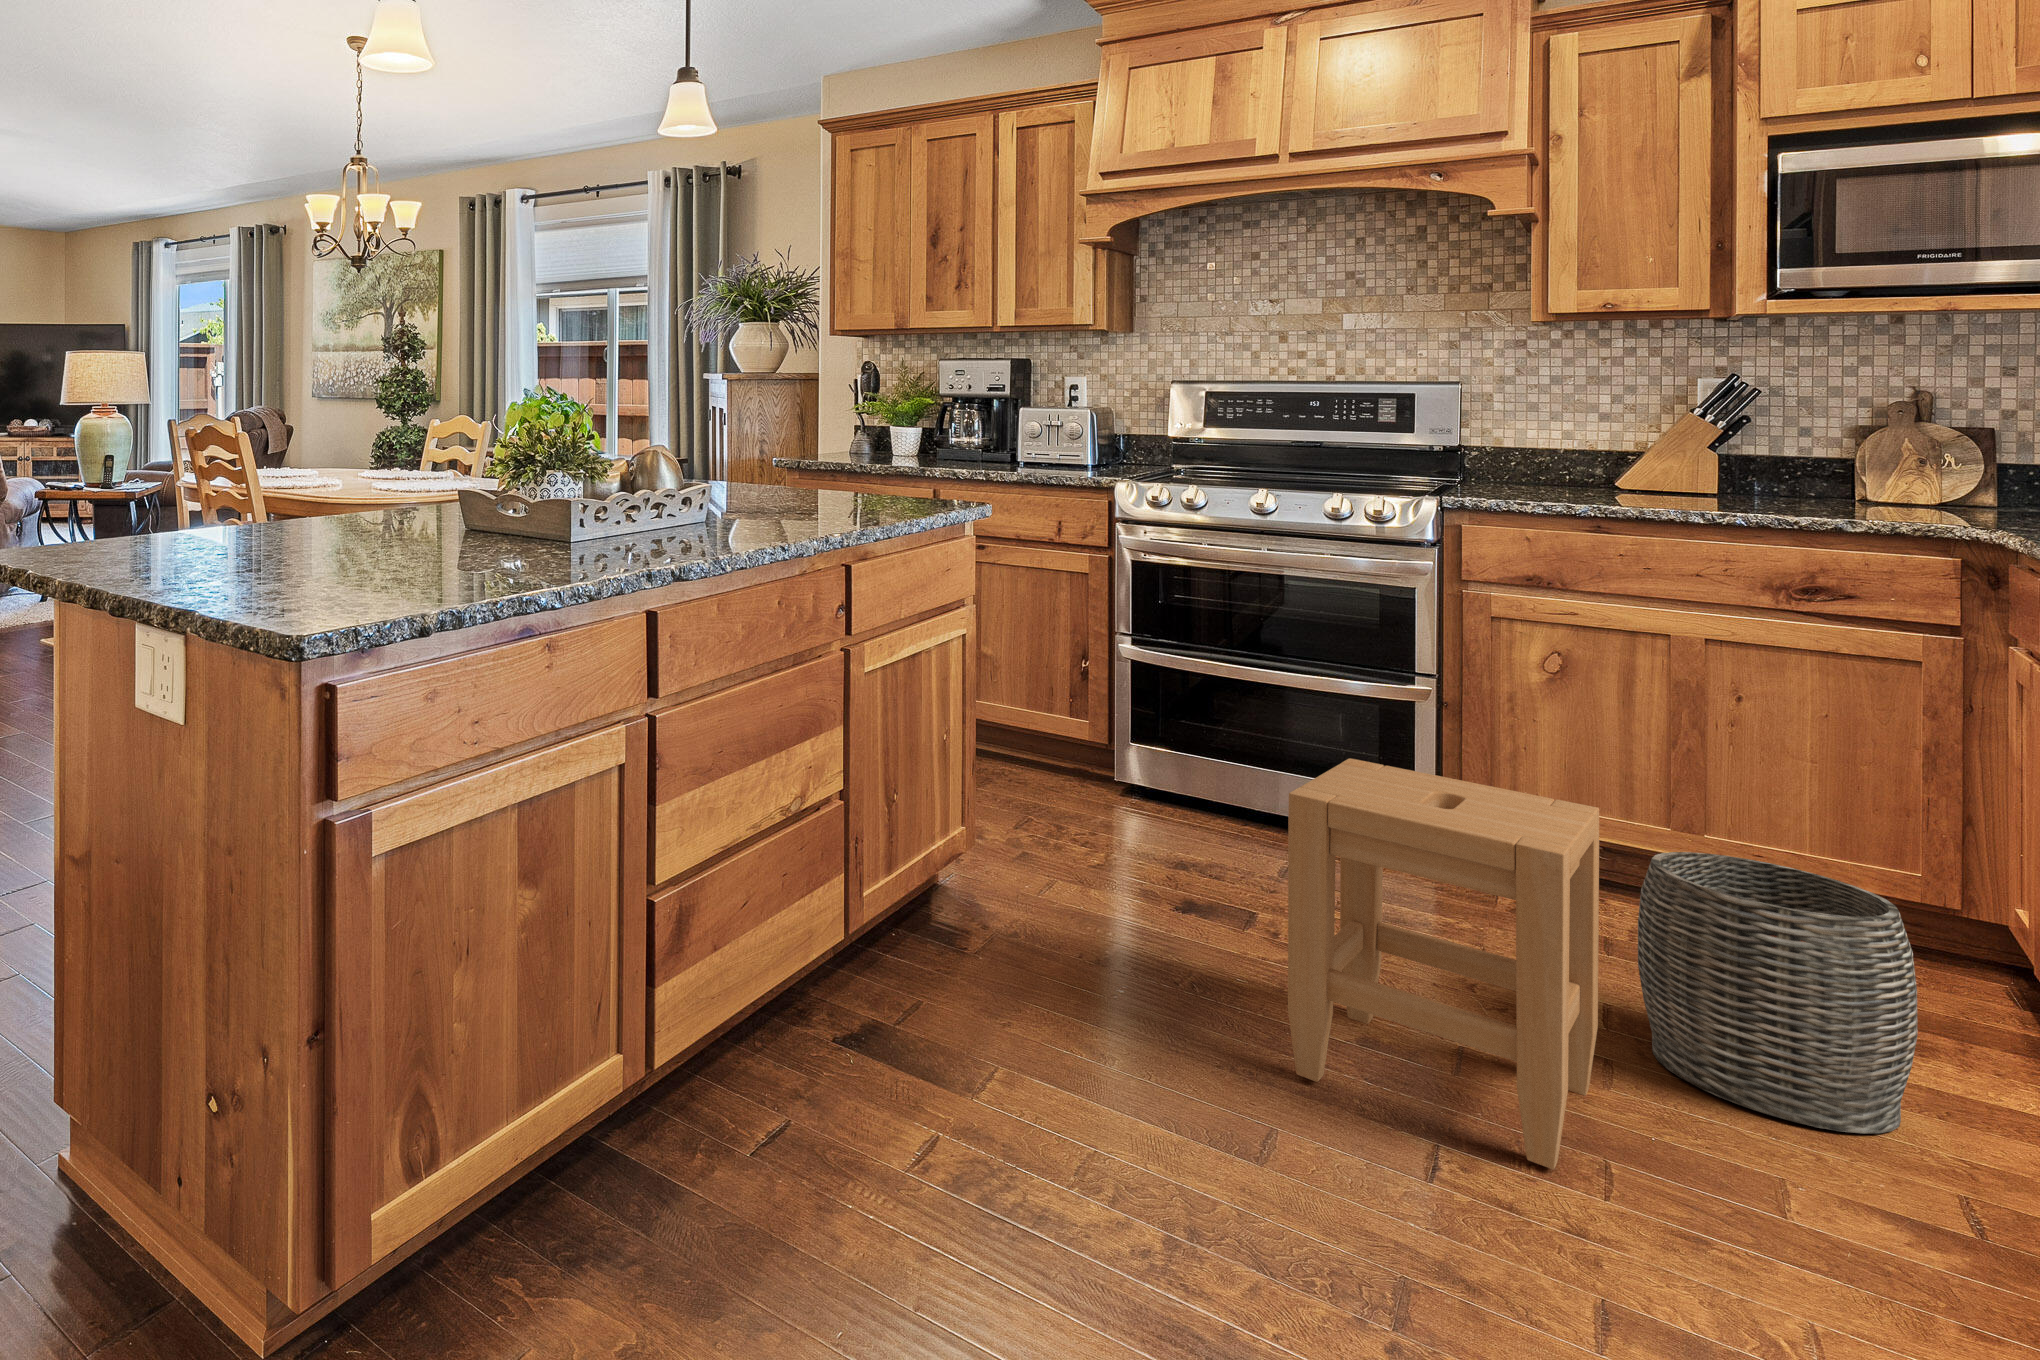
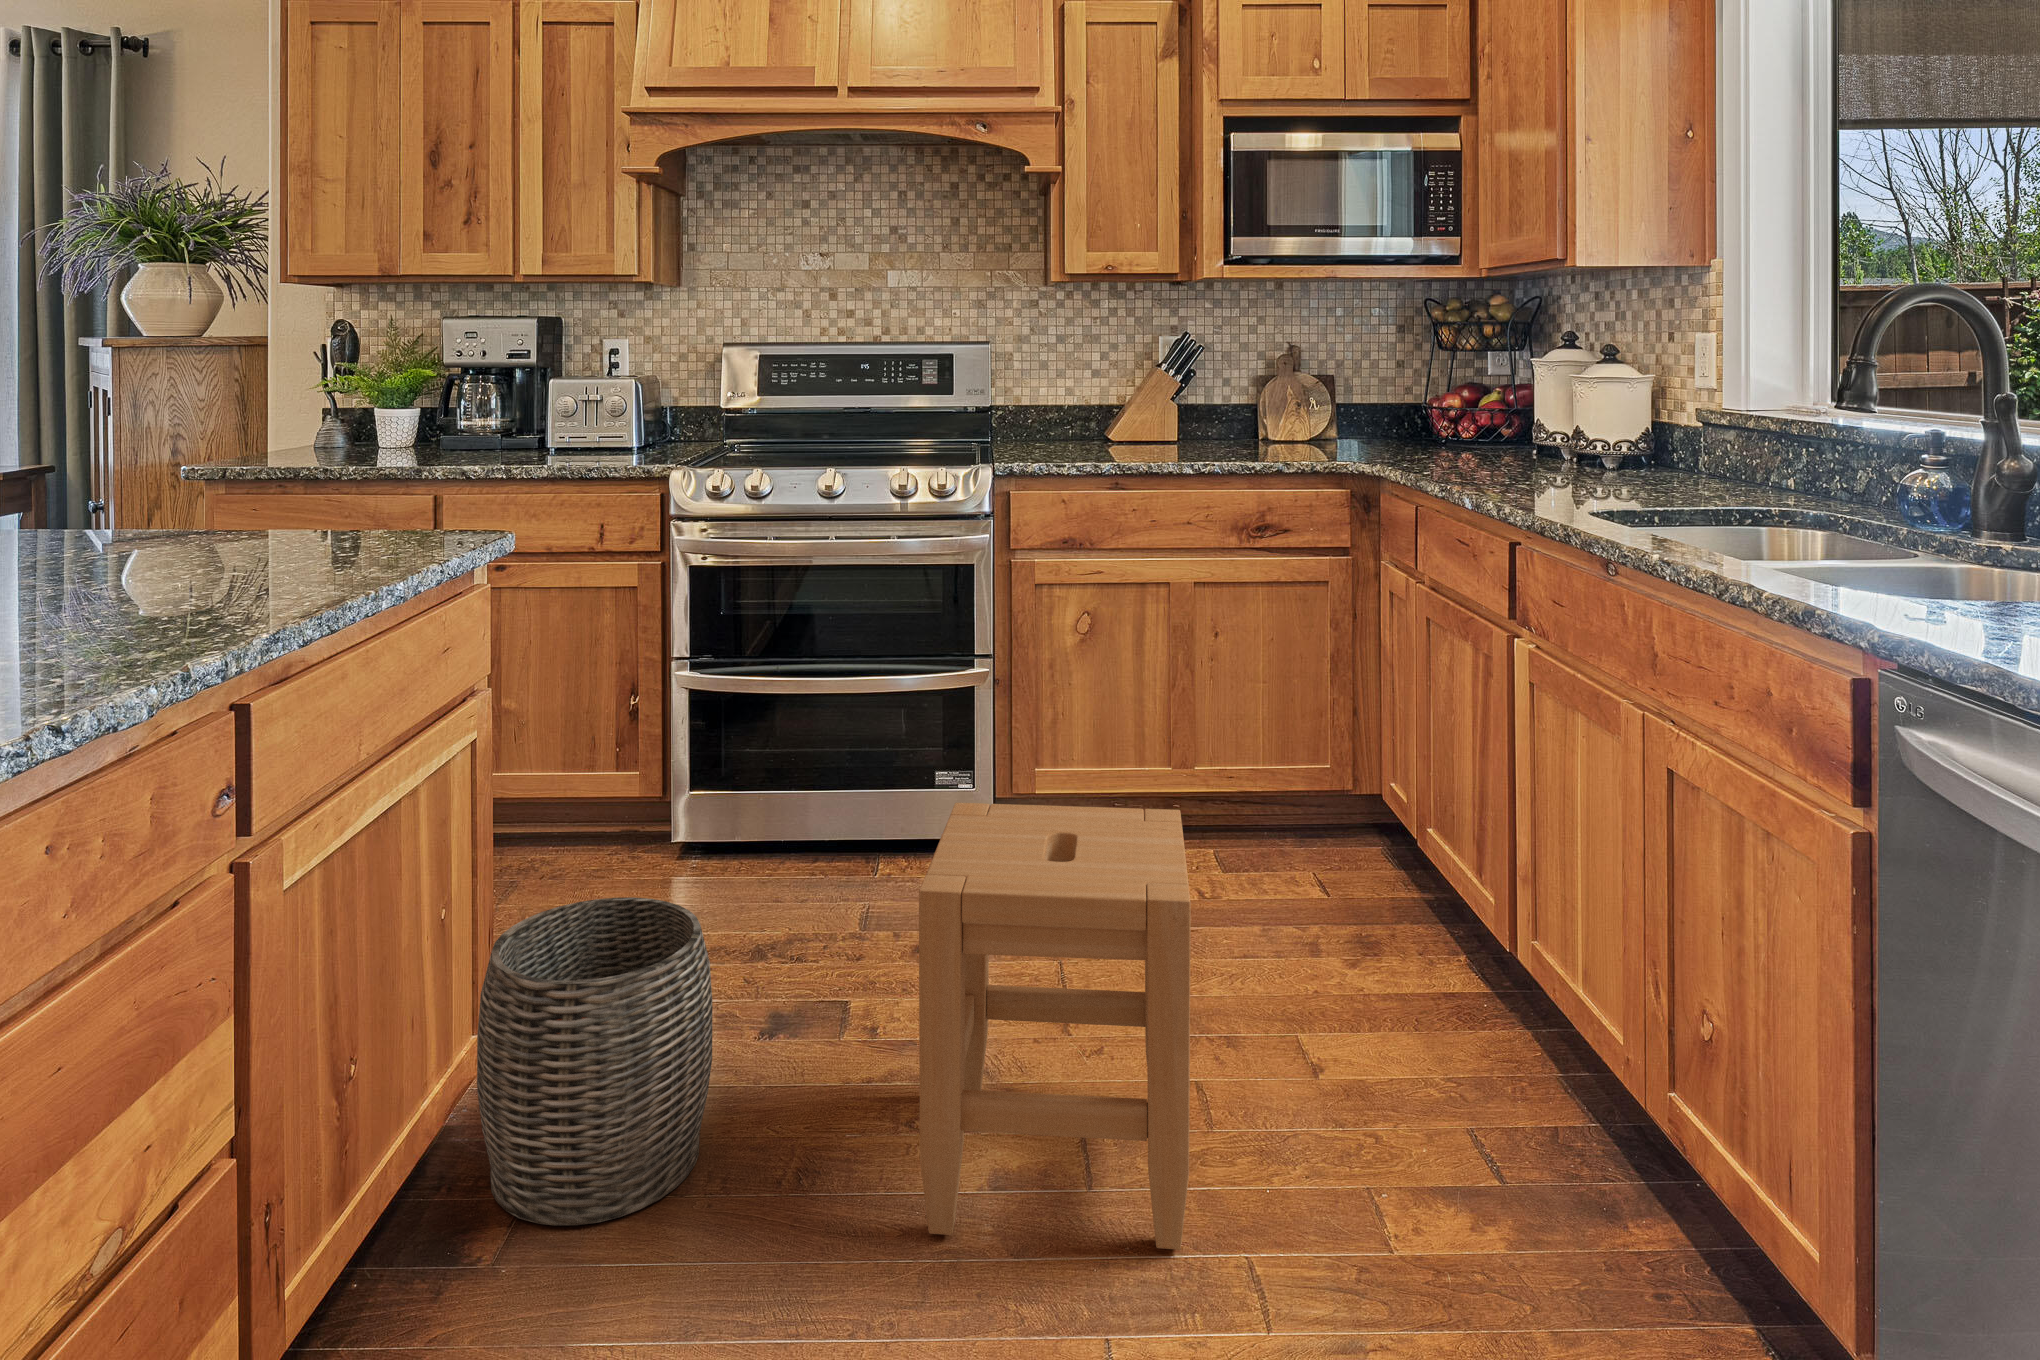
woven basket: present [1638,852,1918,1134] -> present [477,897,713,1226]

